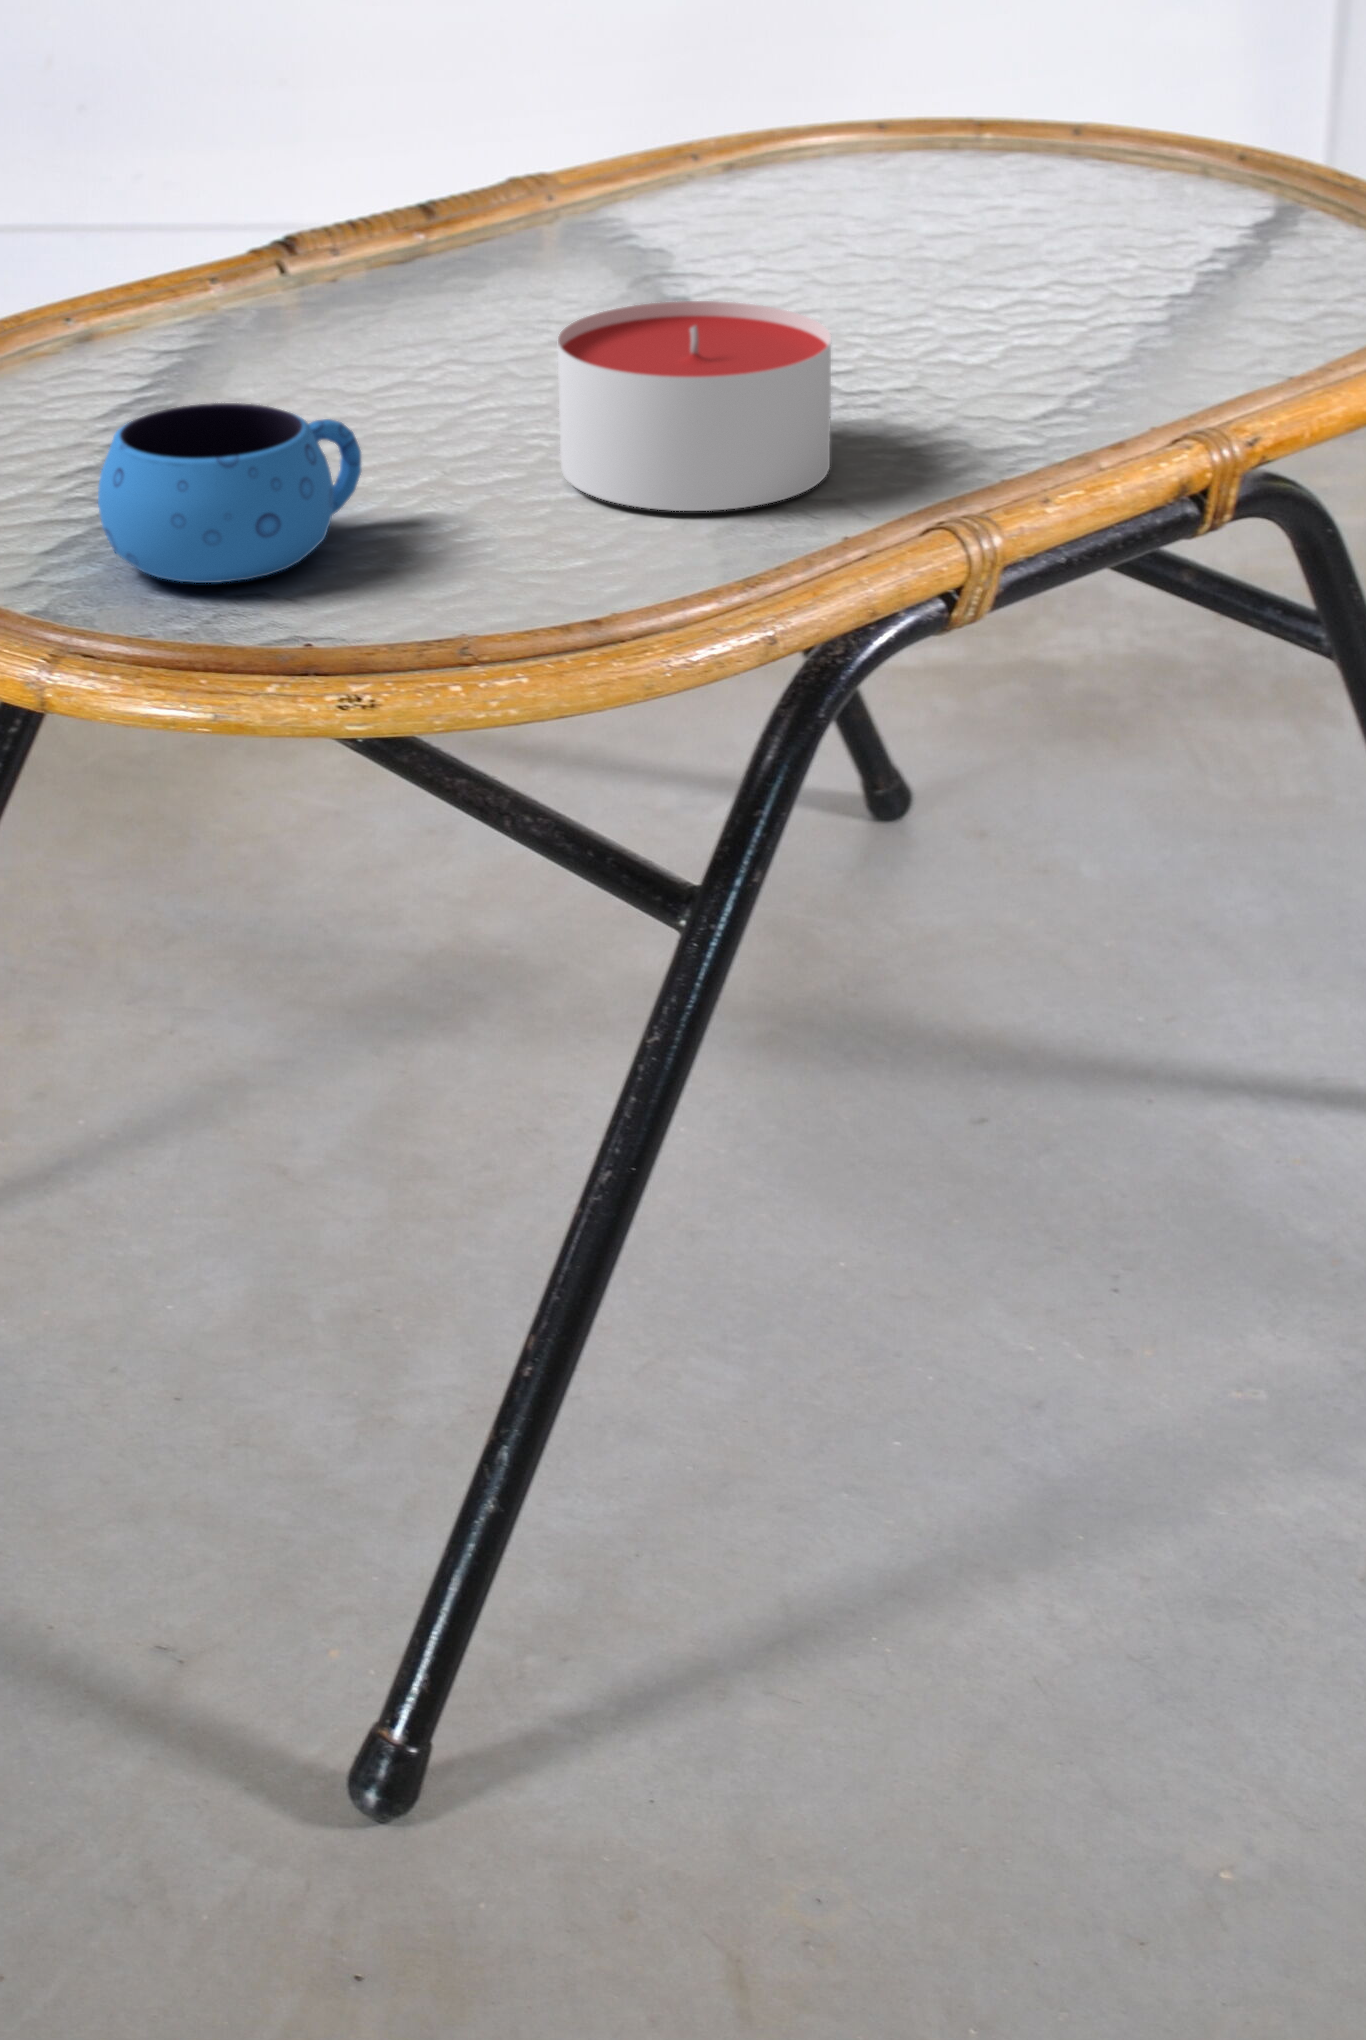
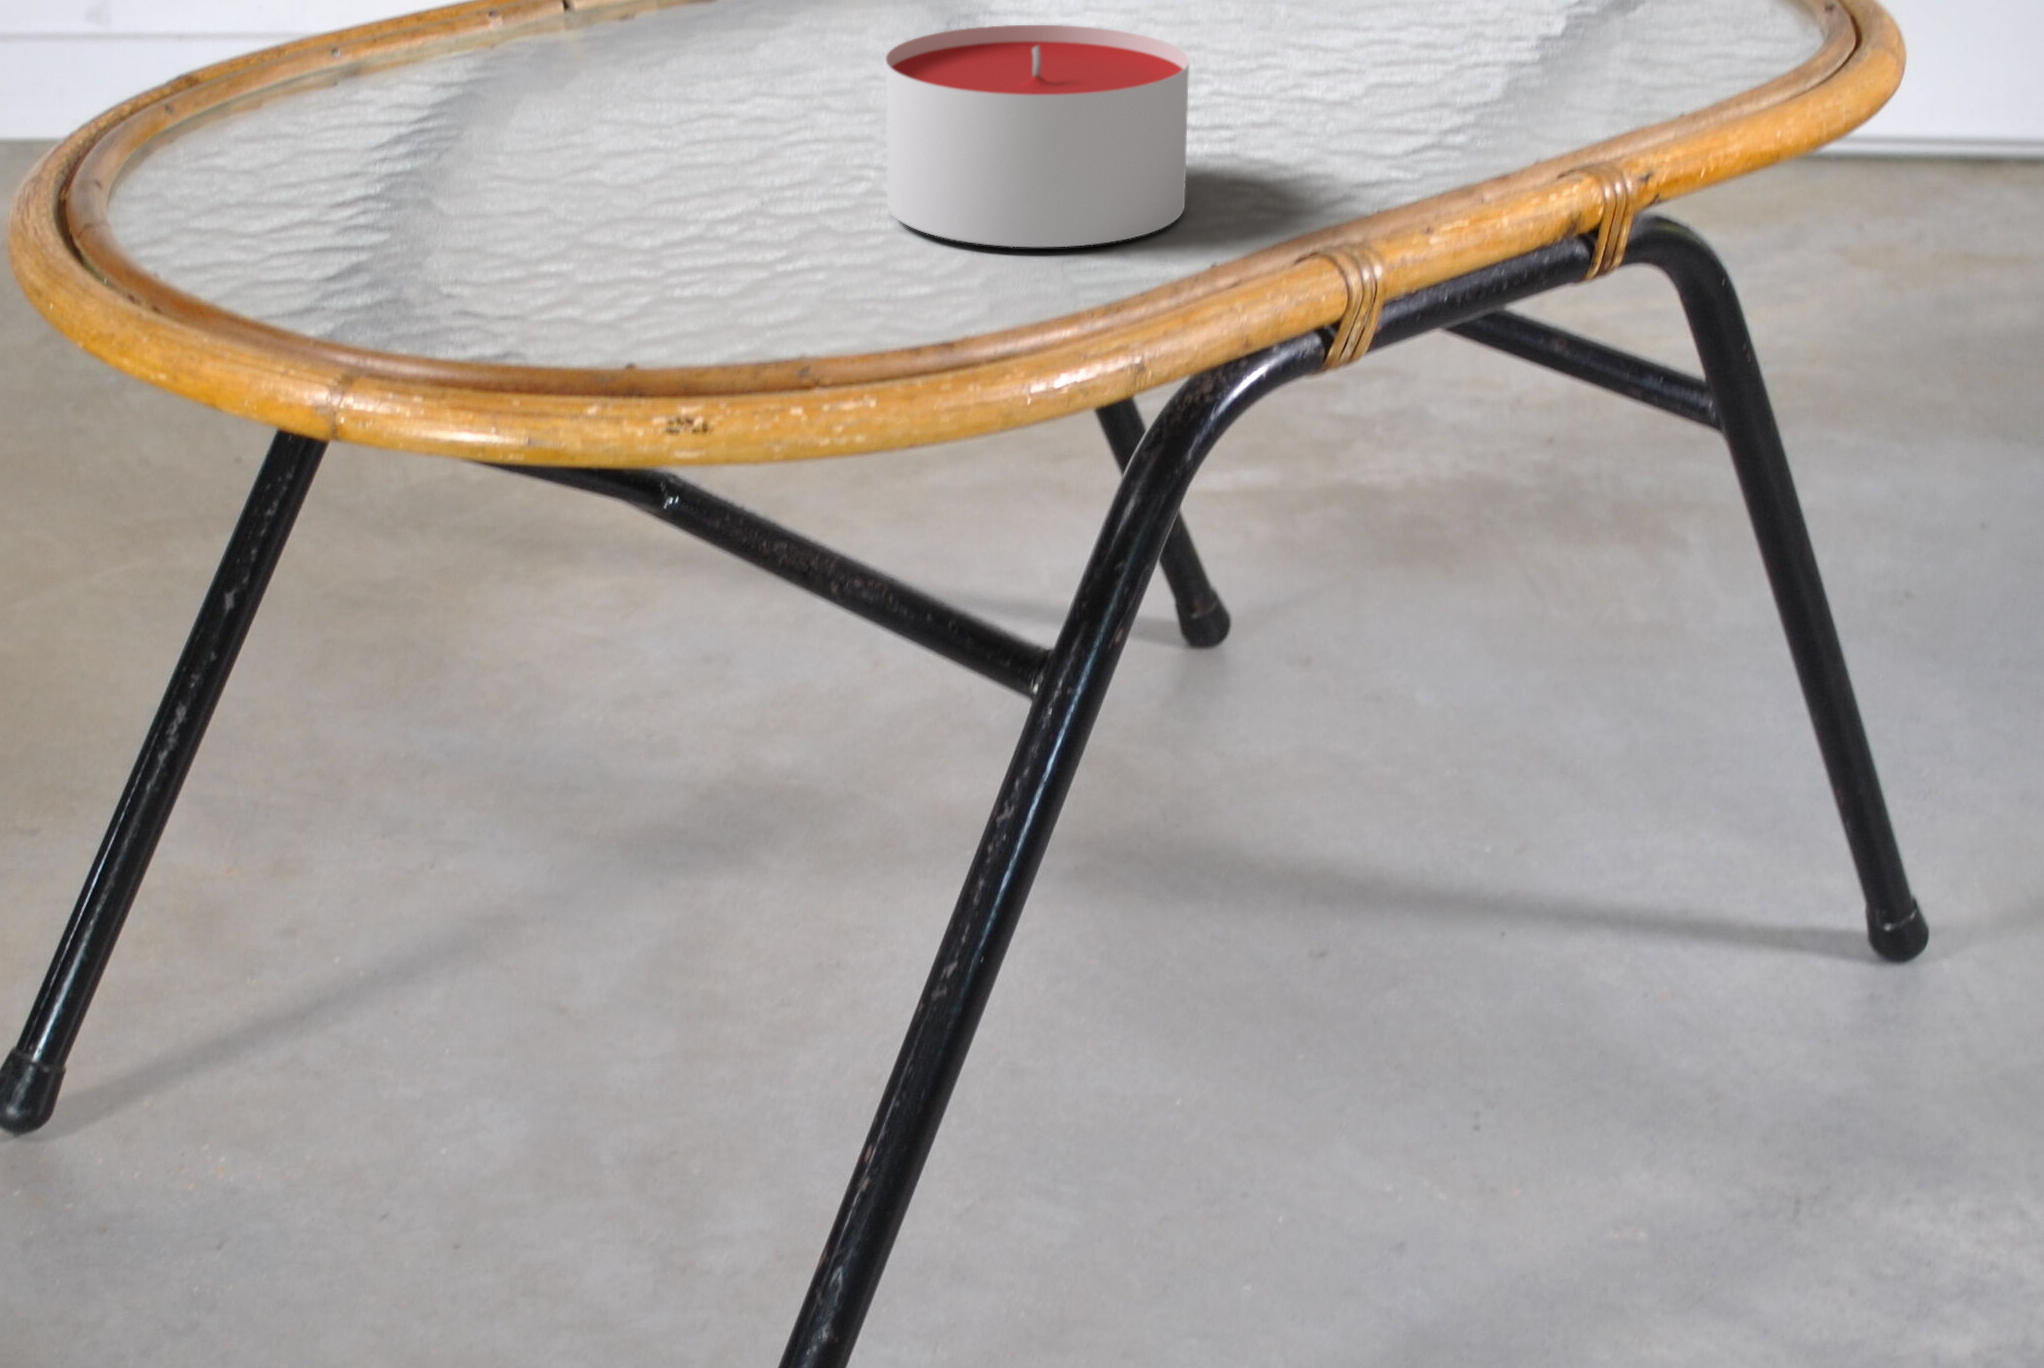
mug: present [98,403,361,583] -> none [379,122,670,316]

